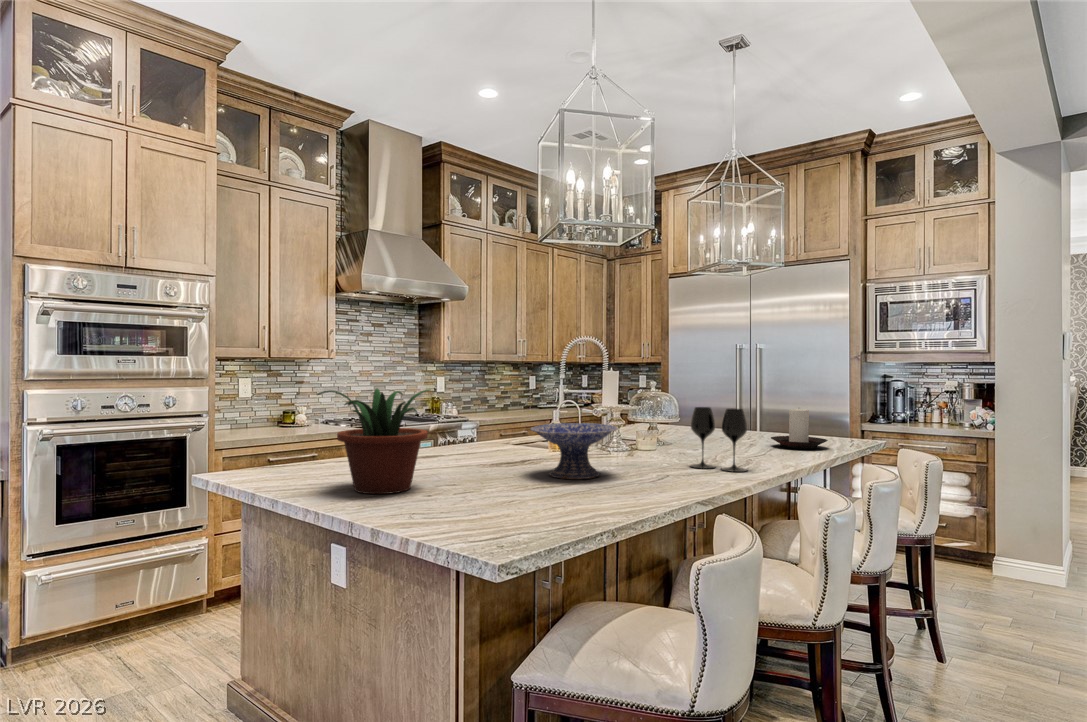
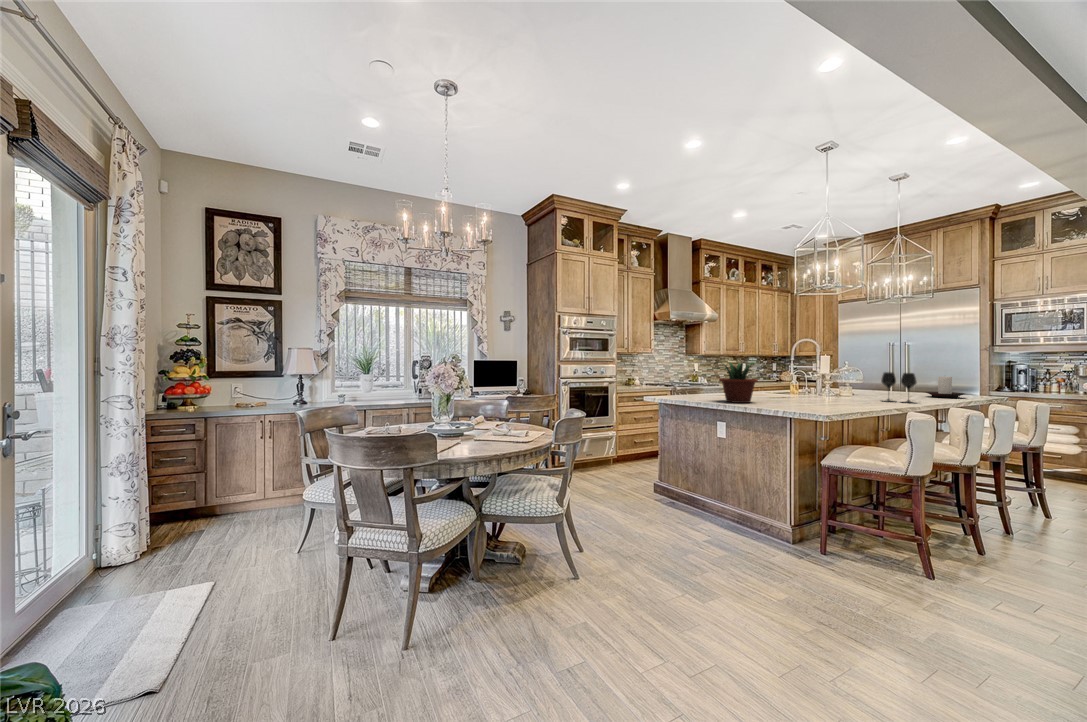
decorative bowl: present [530,423,618,479] -> none [798,379,845,402]

